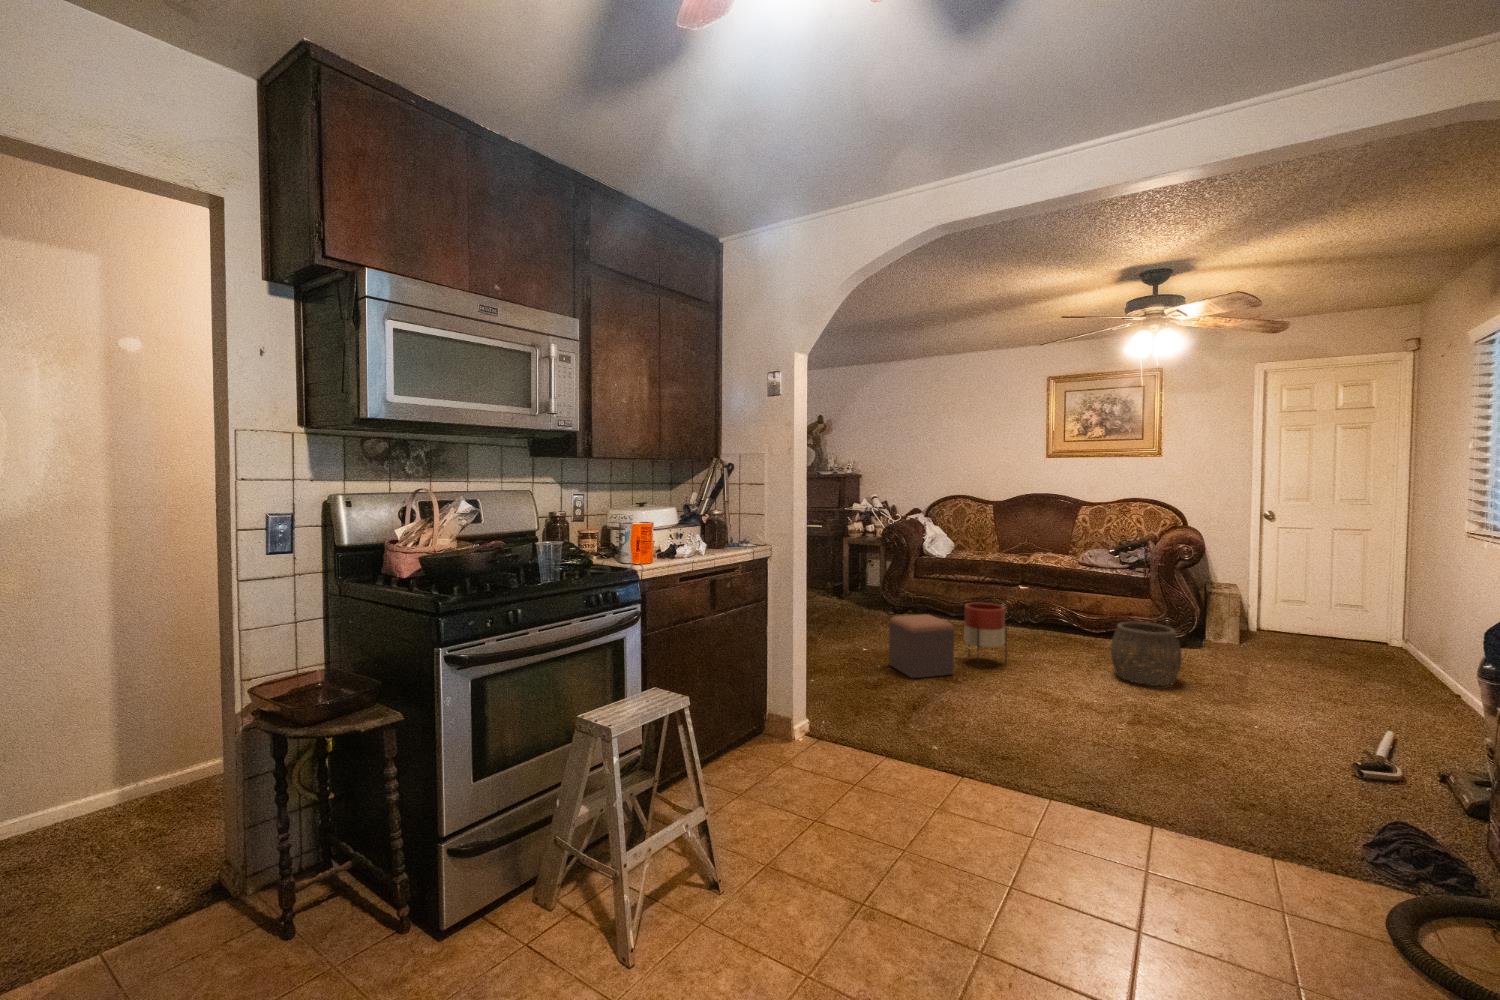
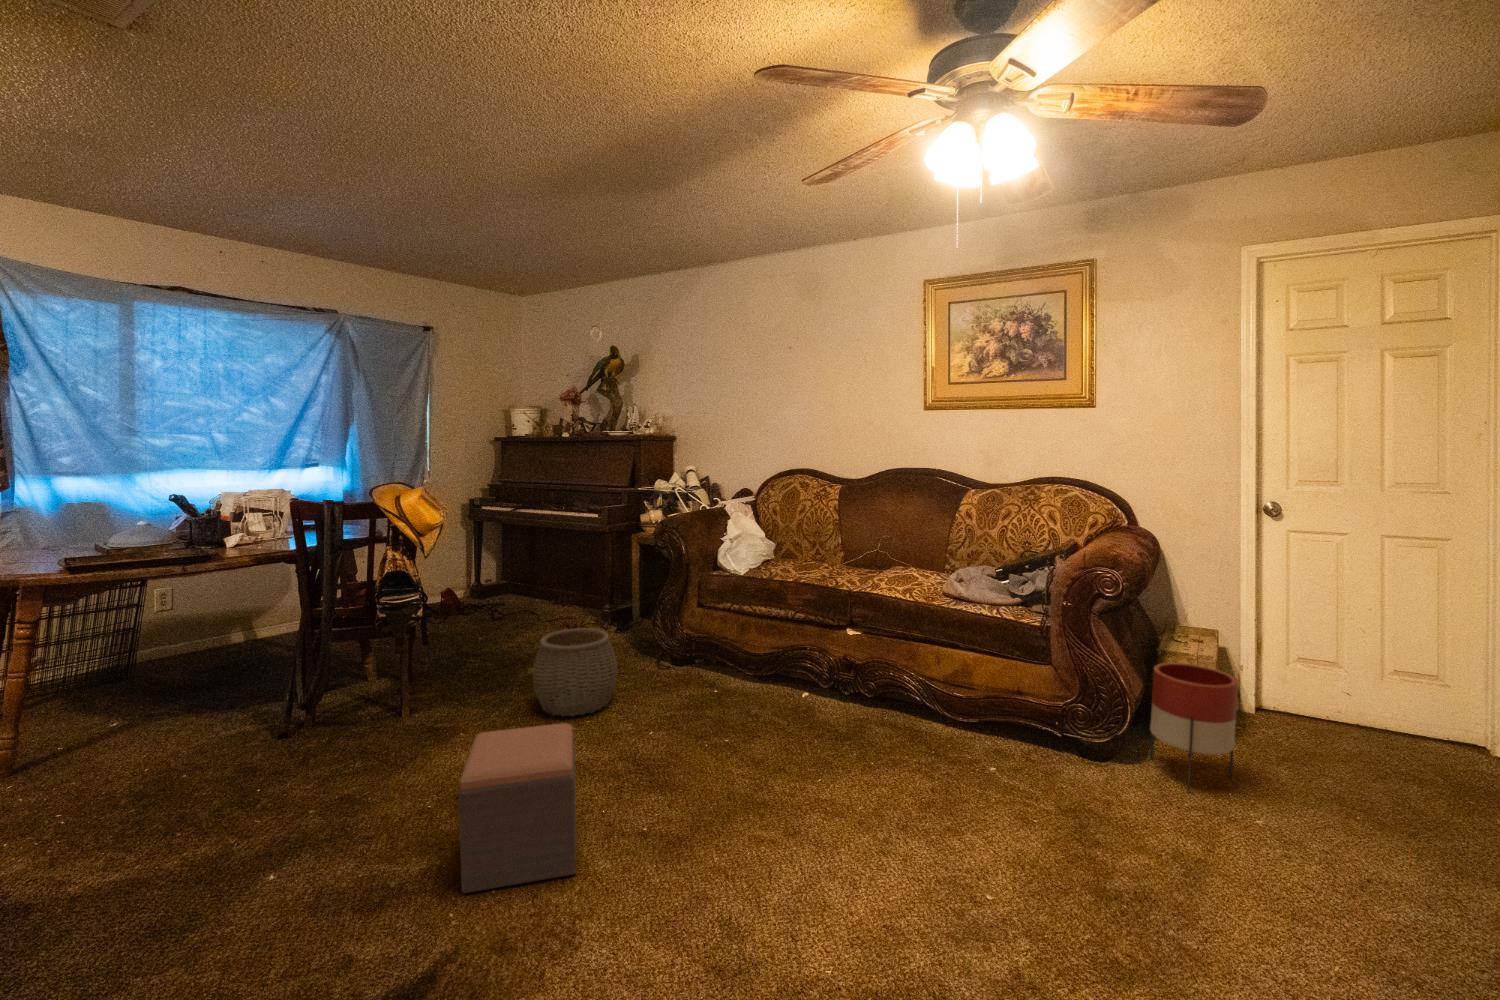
planter: present [964,603,1007,667] -> present [1150,663,1238,792]
woven basket: present [1111,622,1182,686] -> present [533,628,617,716]

